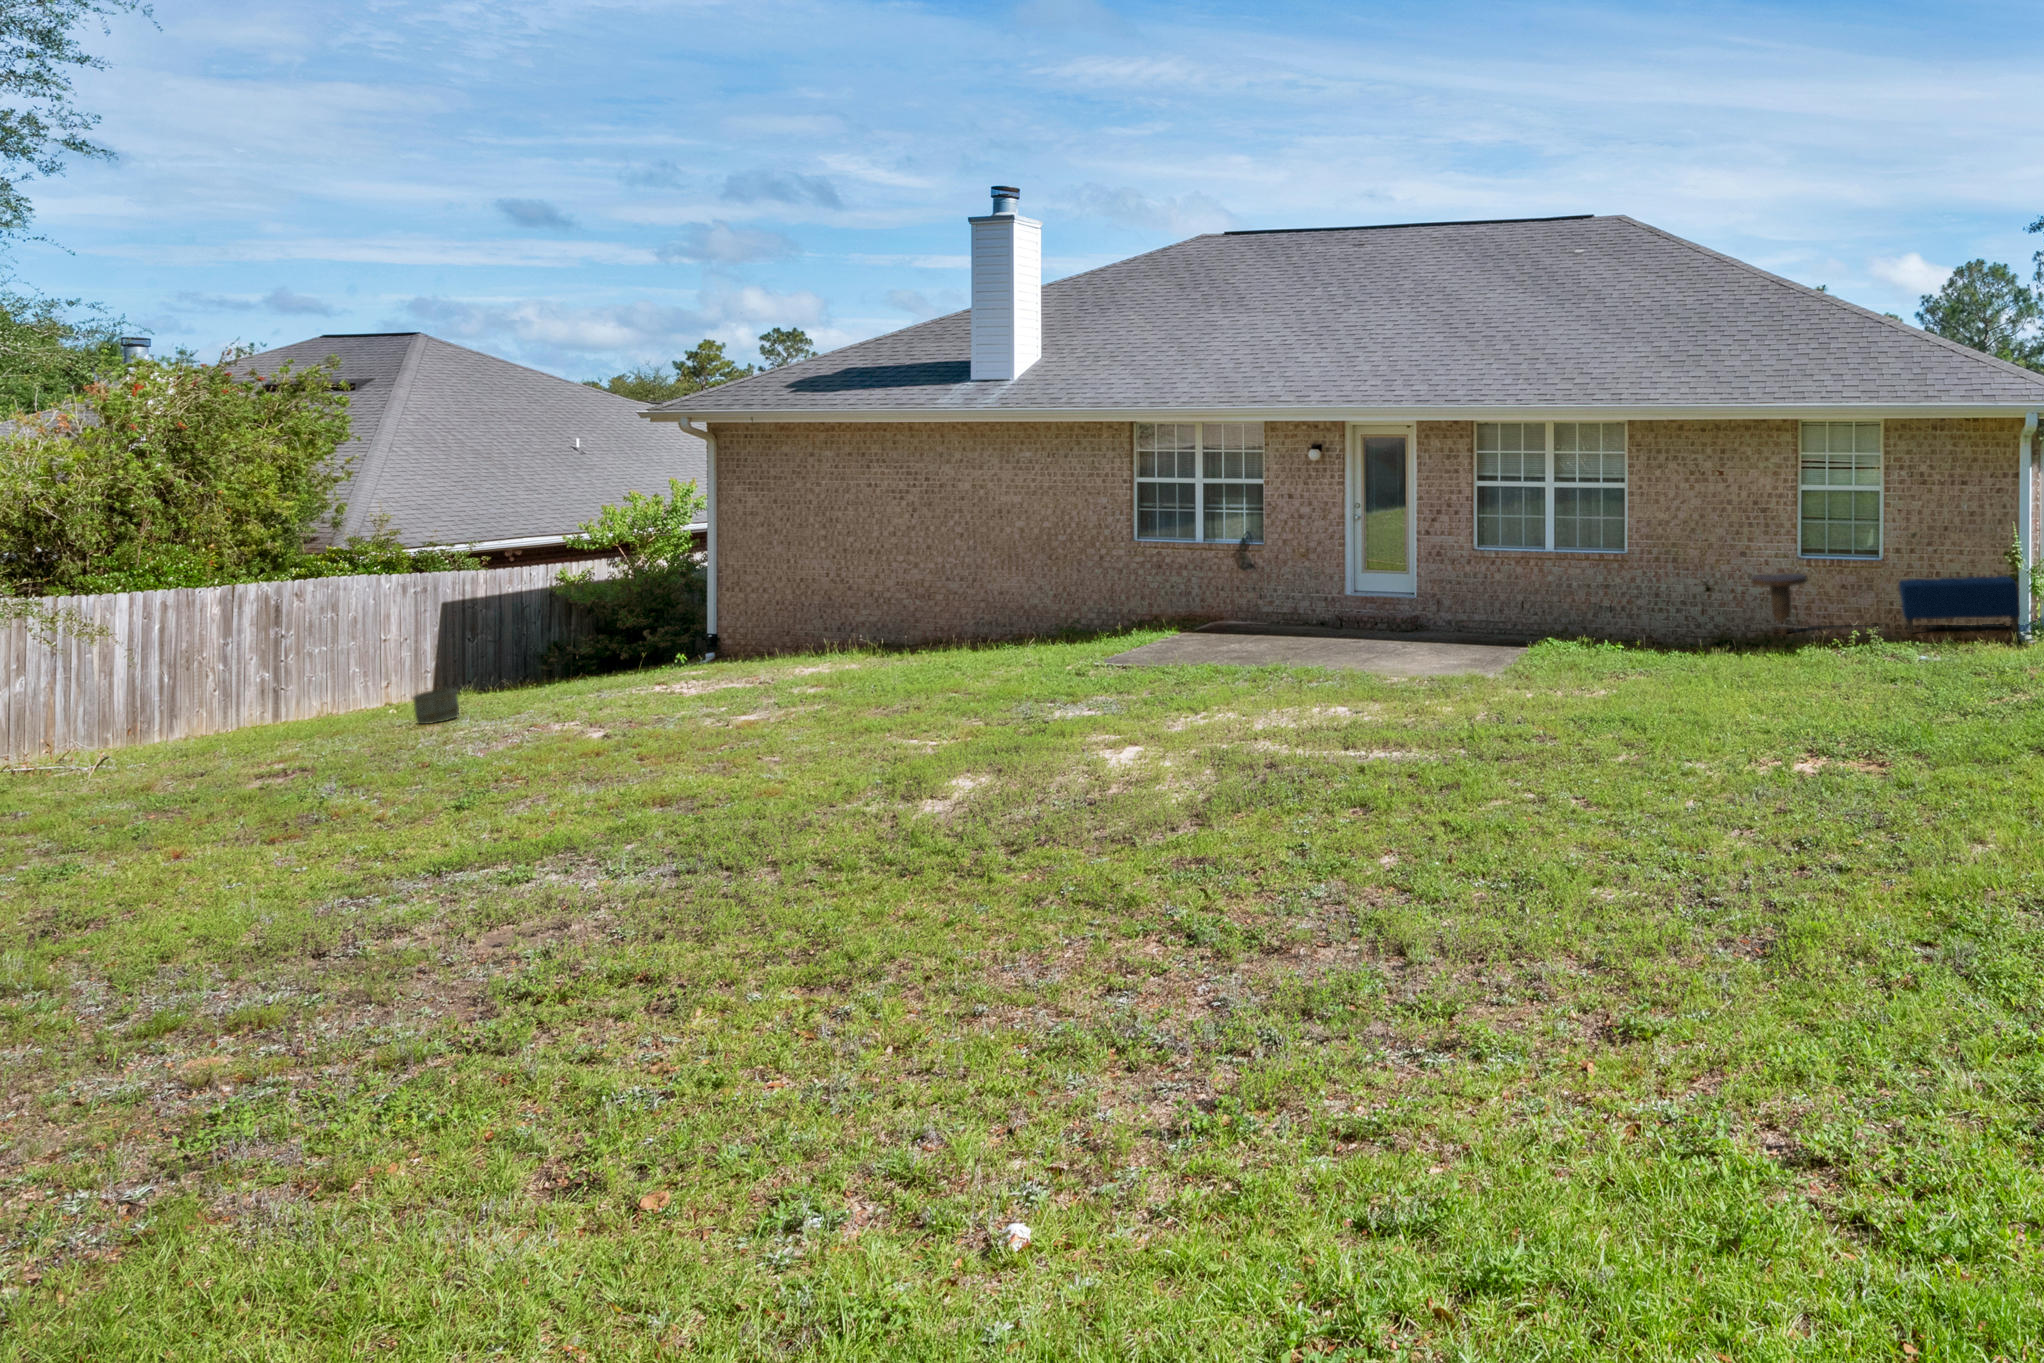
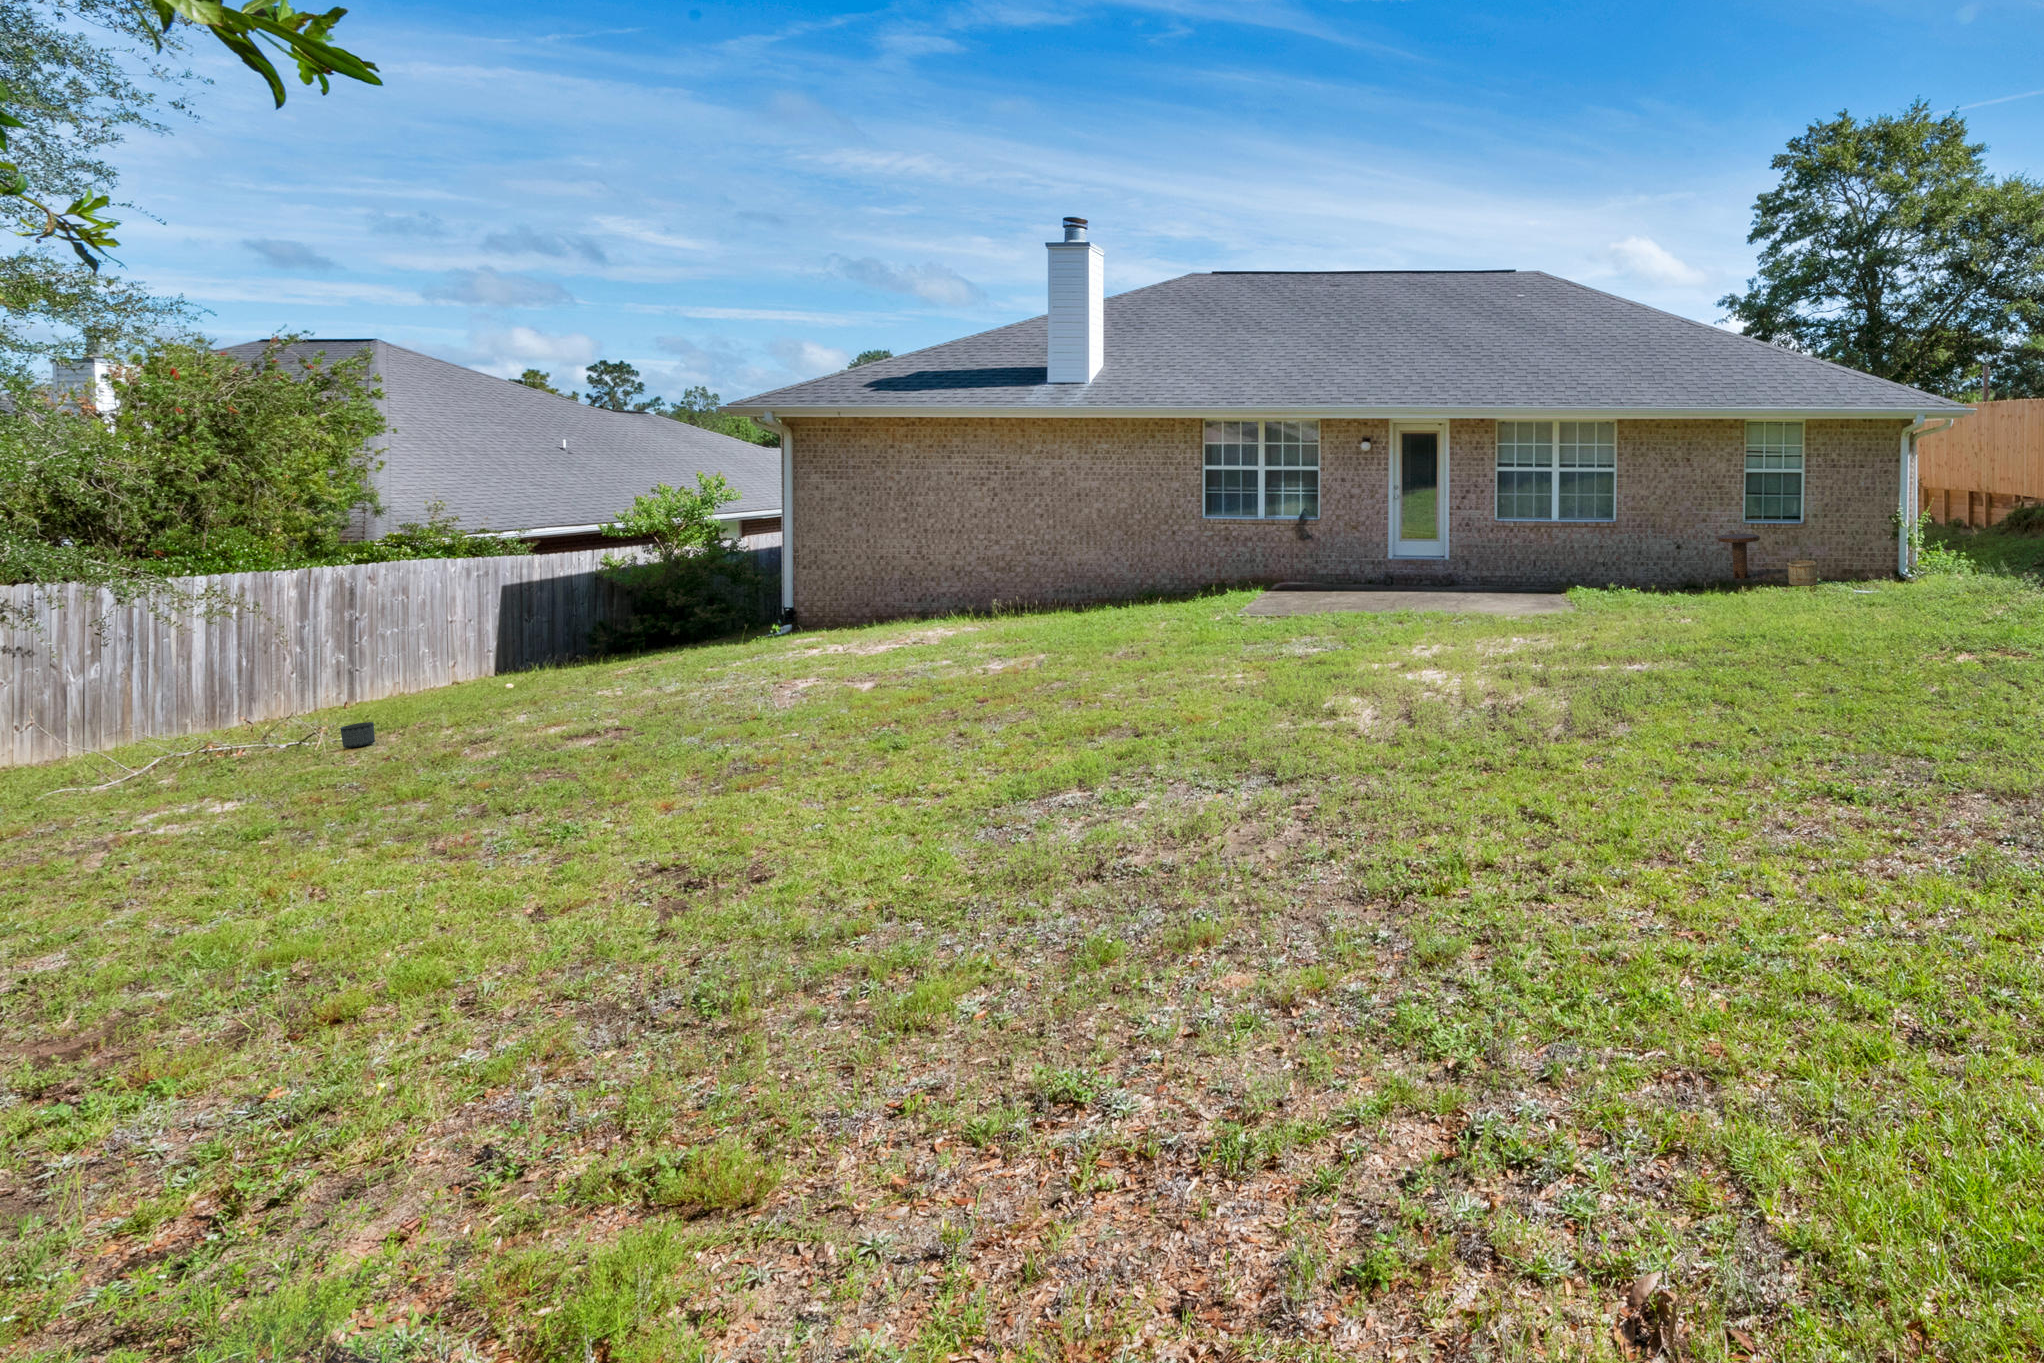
bench: present [1899,576,2020,634] -> none [1818,532,1908,575]
wooden bucket: present [413,688,459,724] -> present [1787,560,1818,586]
planter: none [111,760,145,786] -> present [340,722,375,748]

